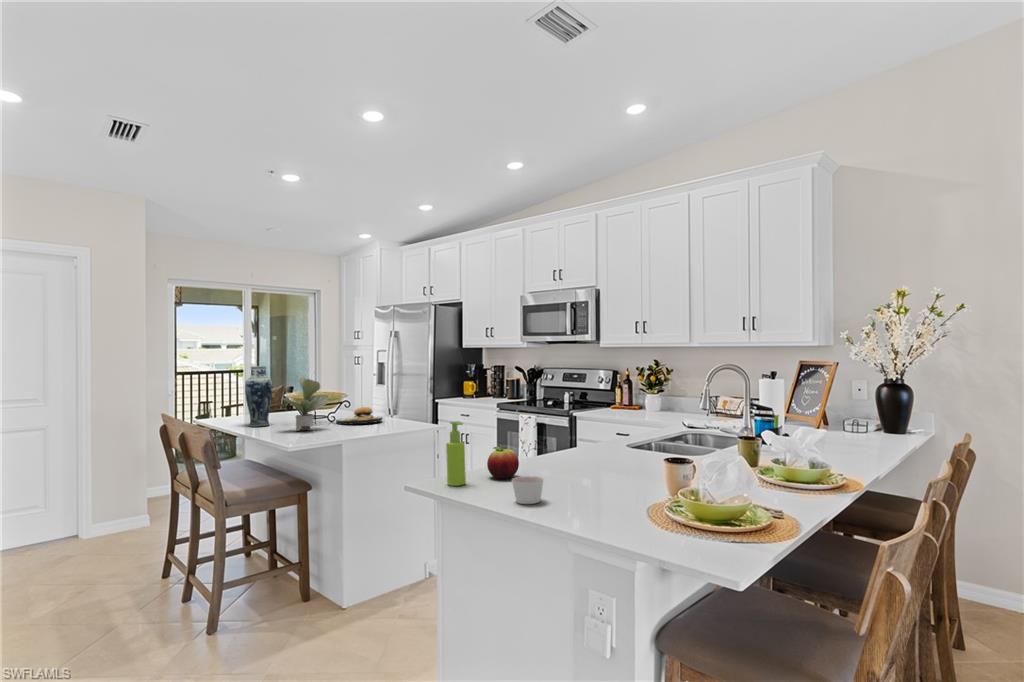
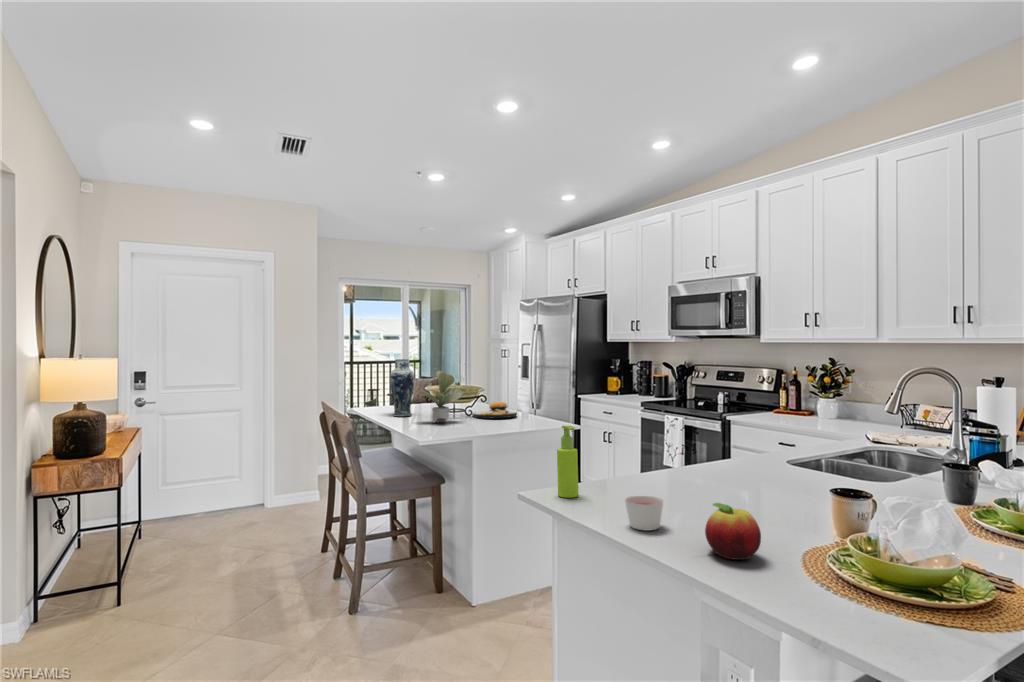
fruit: present [487,447,519,479] -> present [705,503,761,560]

